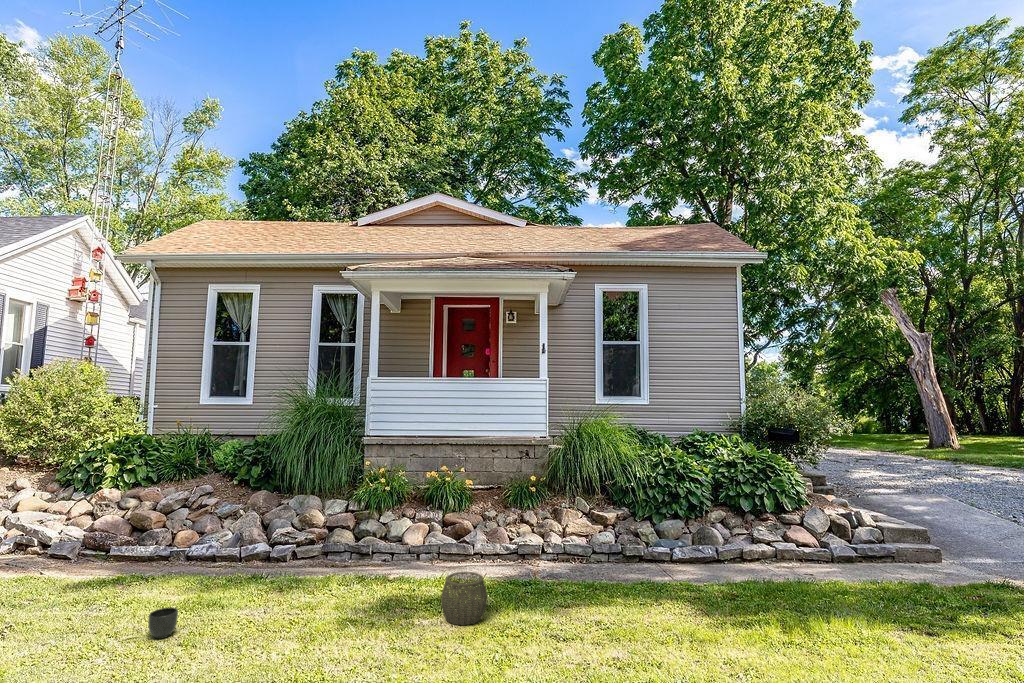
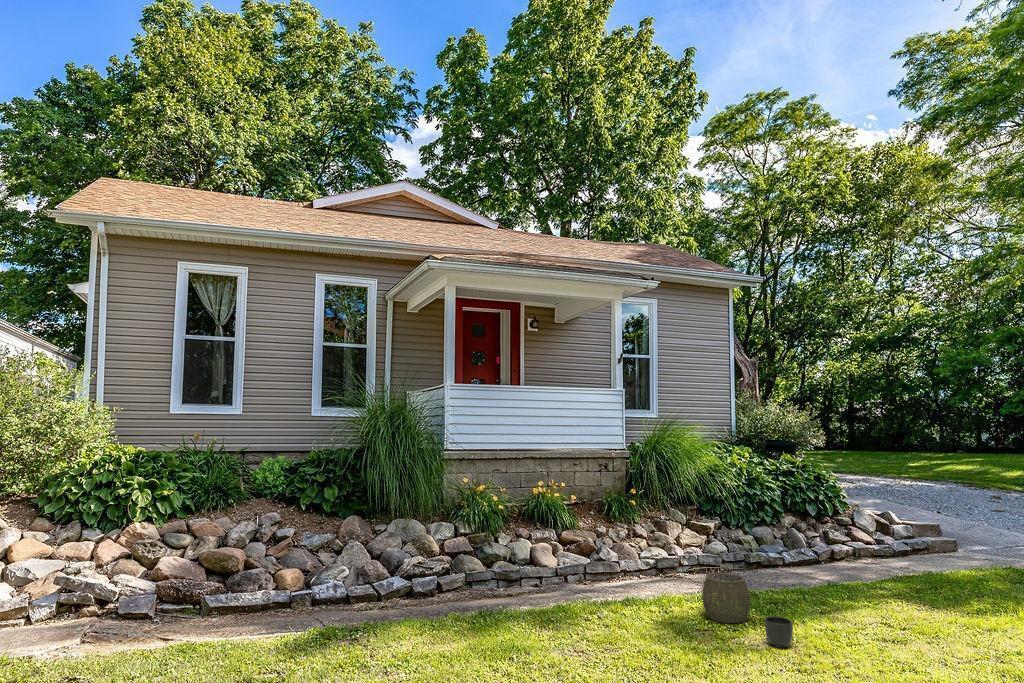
planter: present [148,607,178,639] -> present [764,617,793,648]

